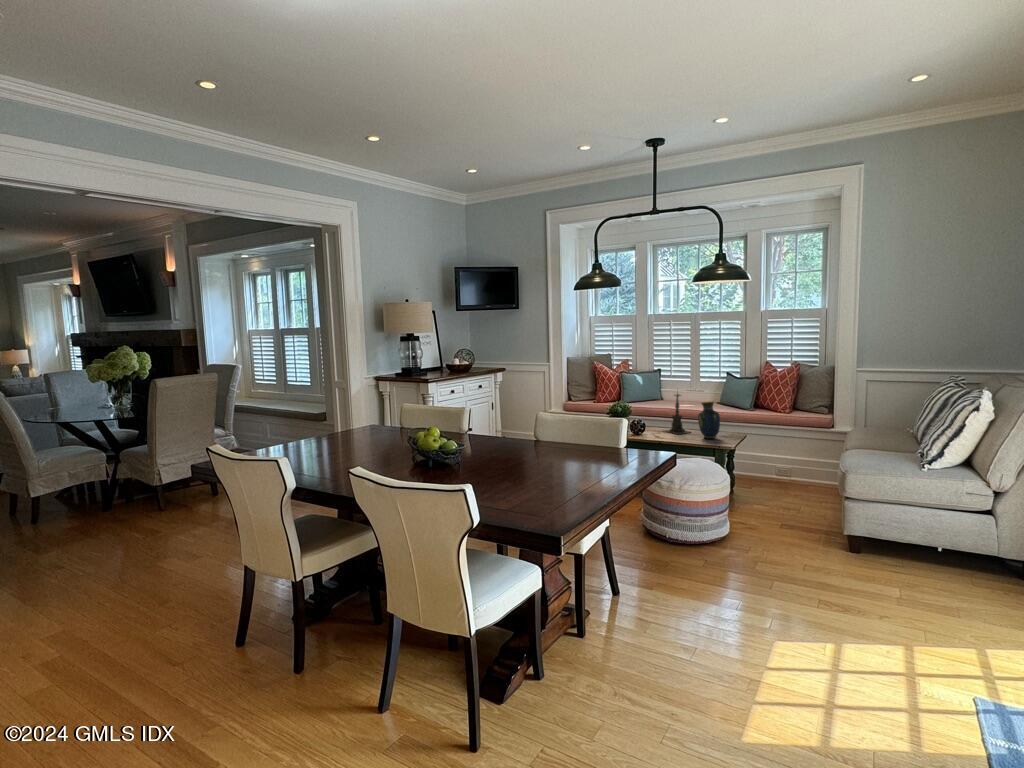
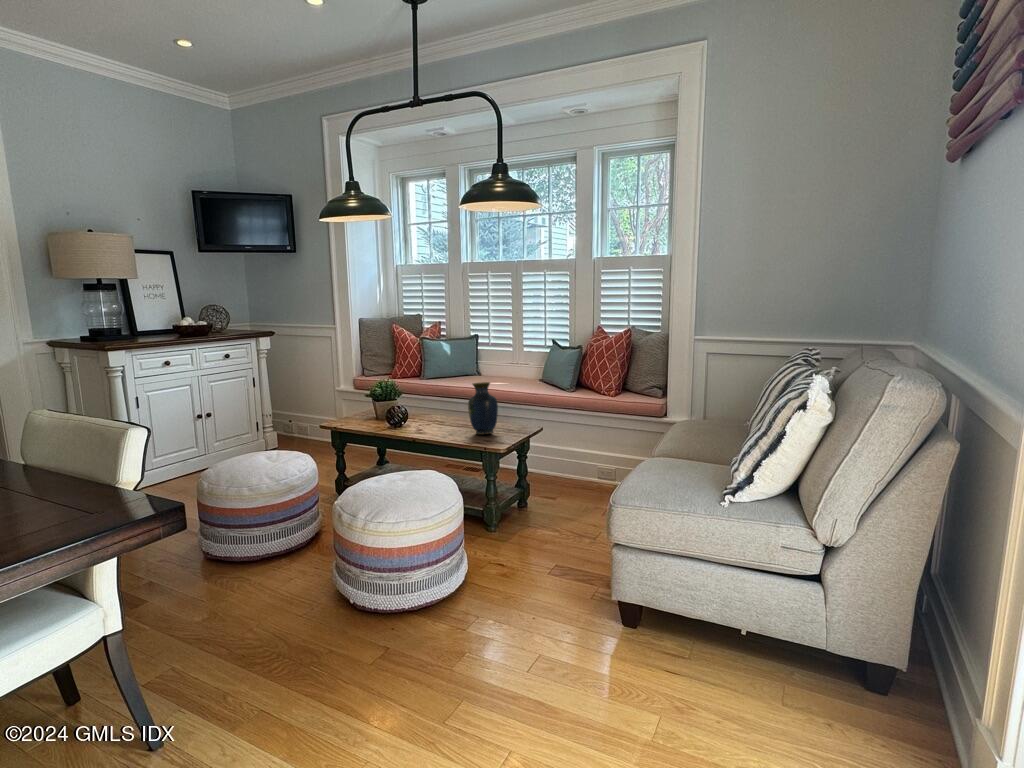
candle holder: present [665,393,689,434] -> none [433,362,472,427]

